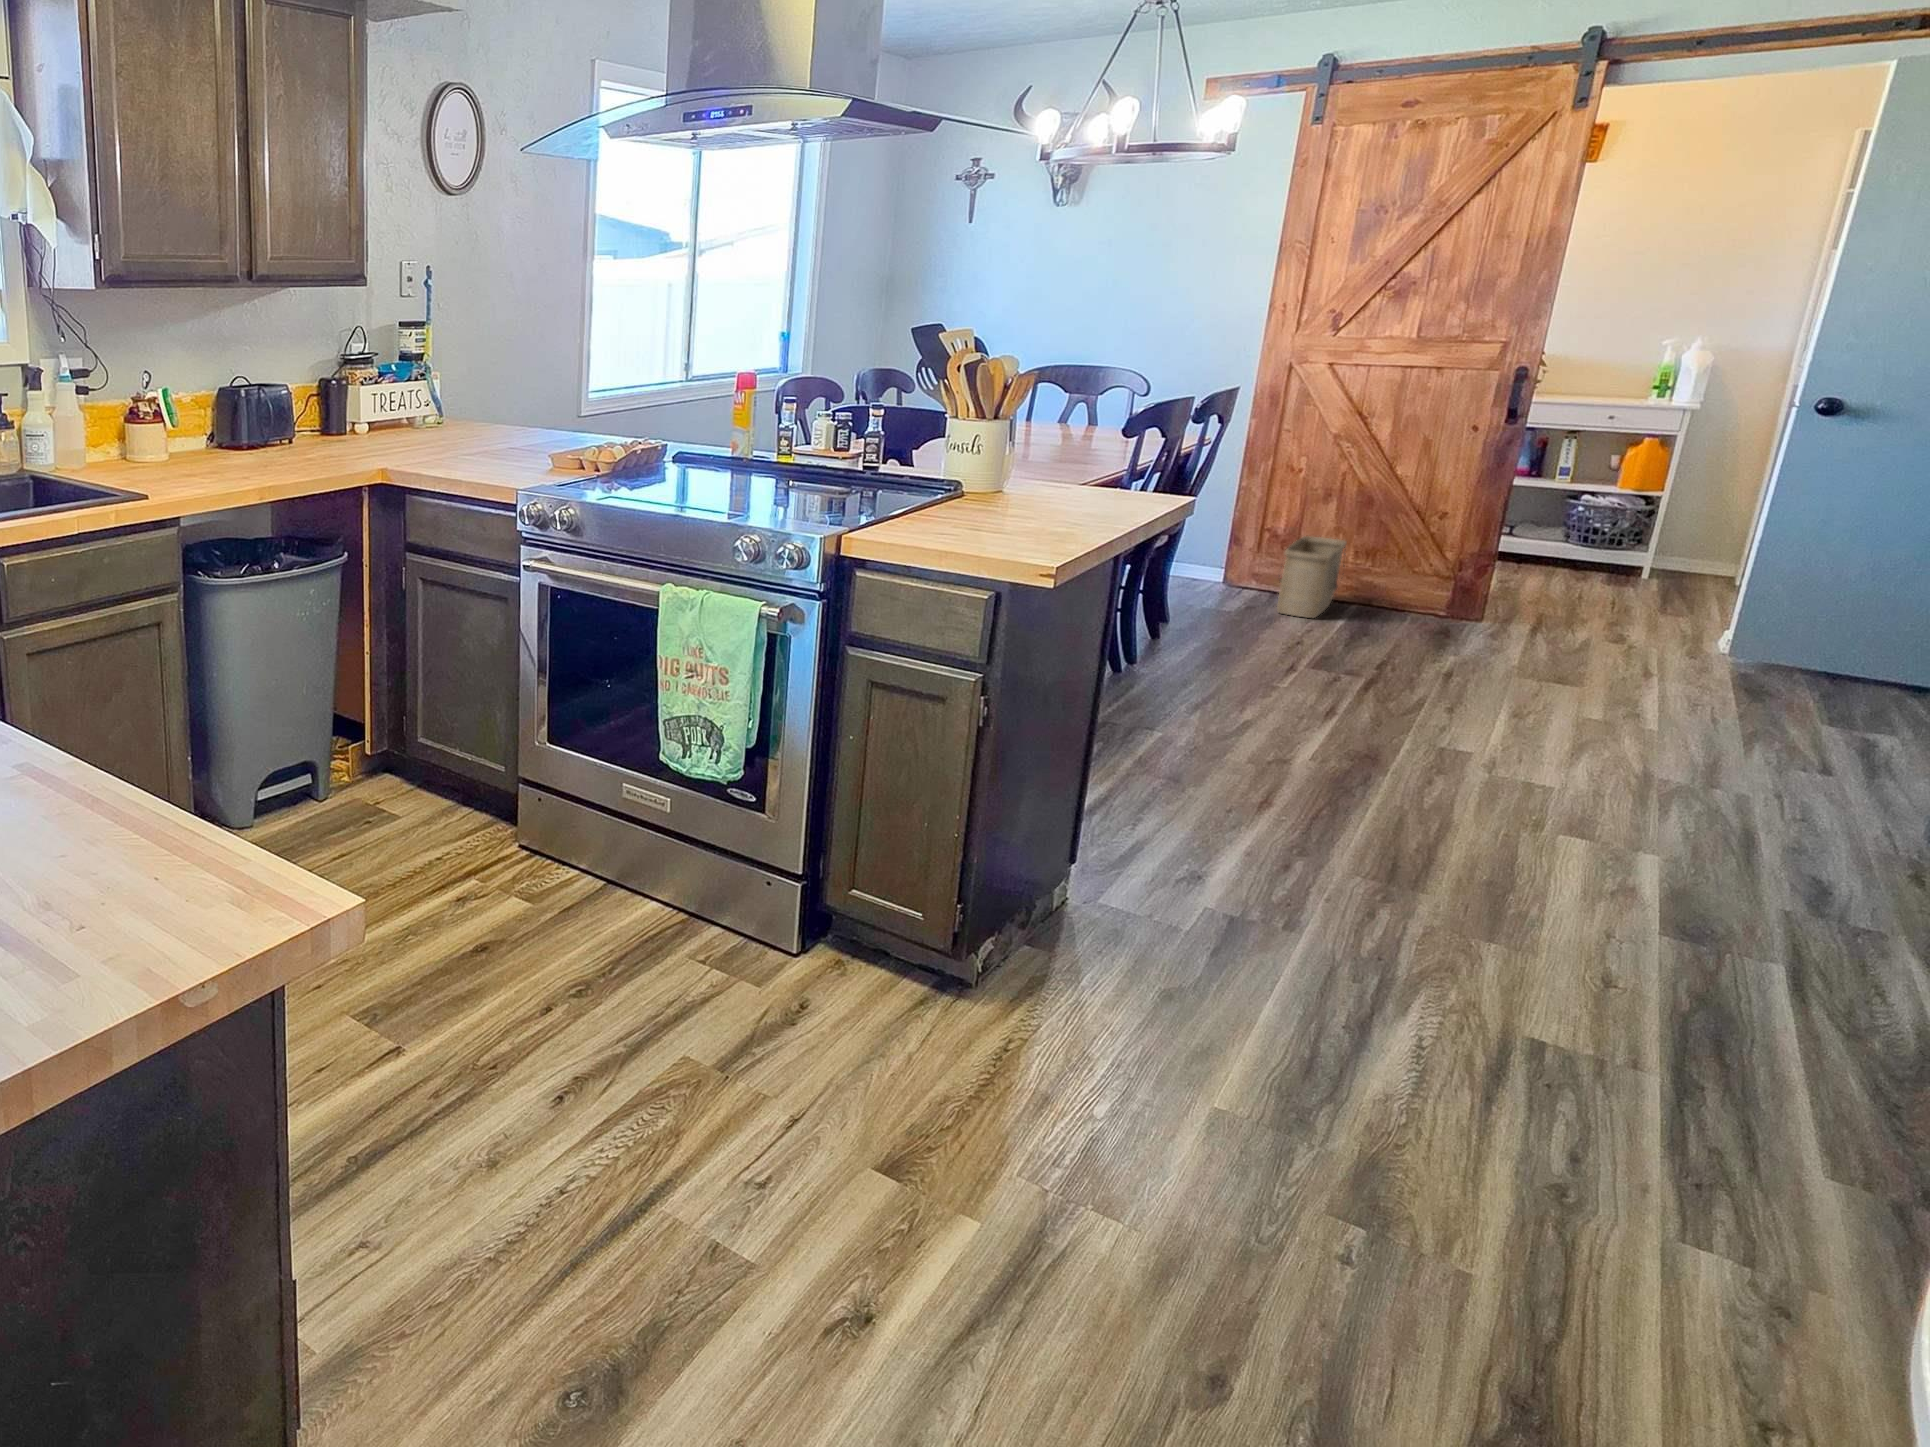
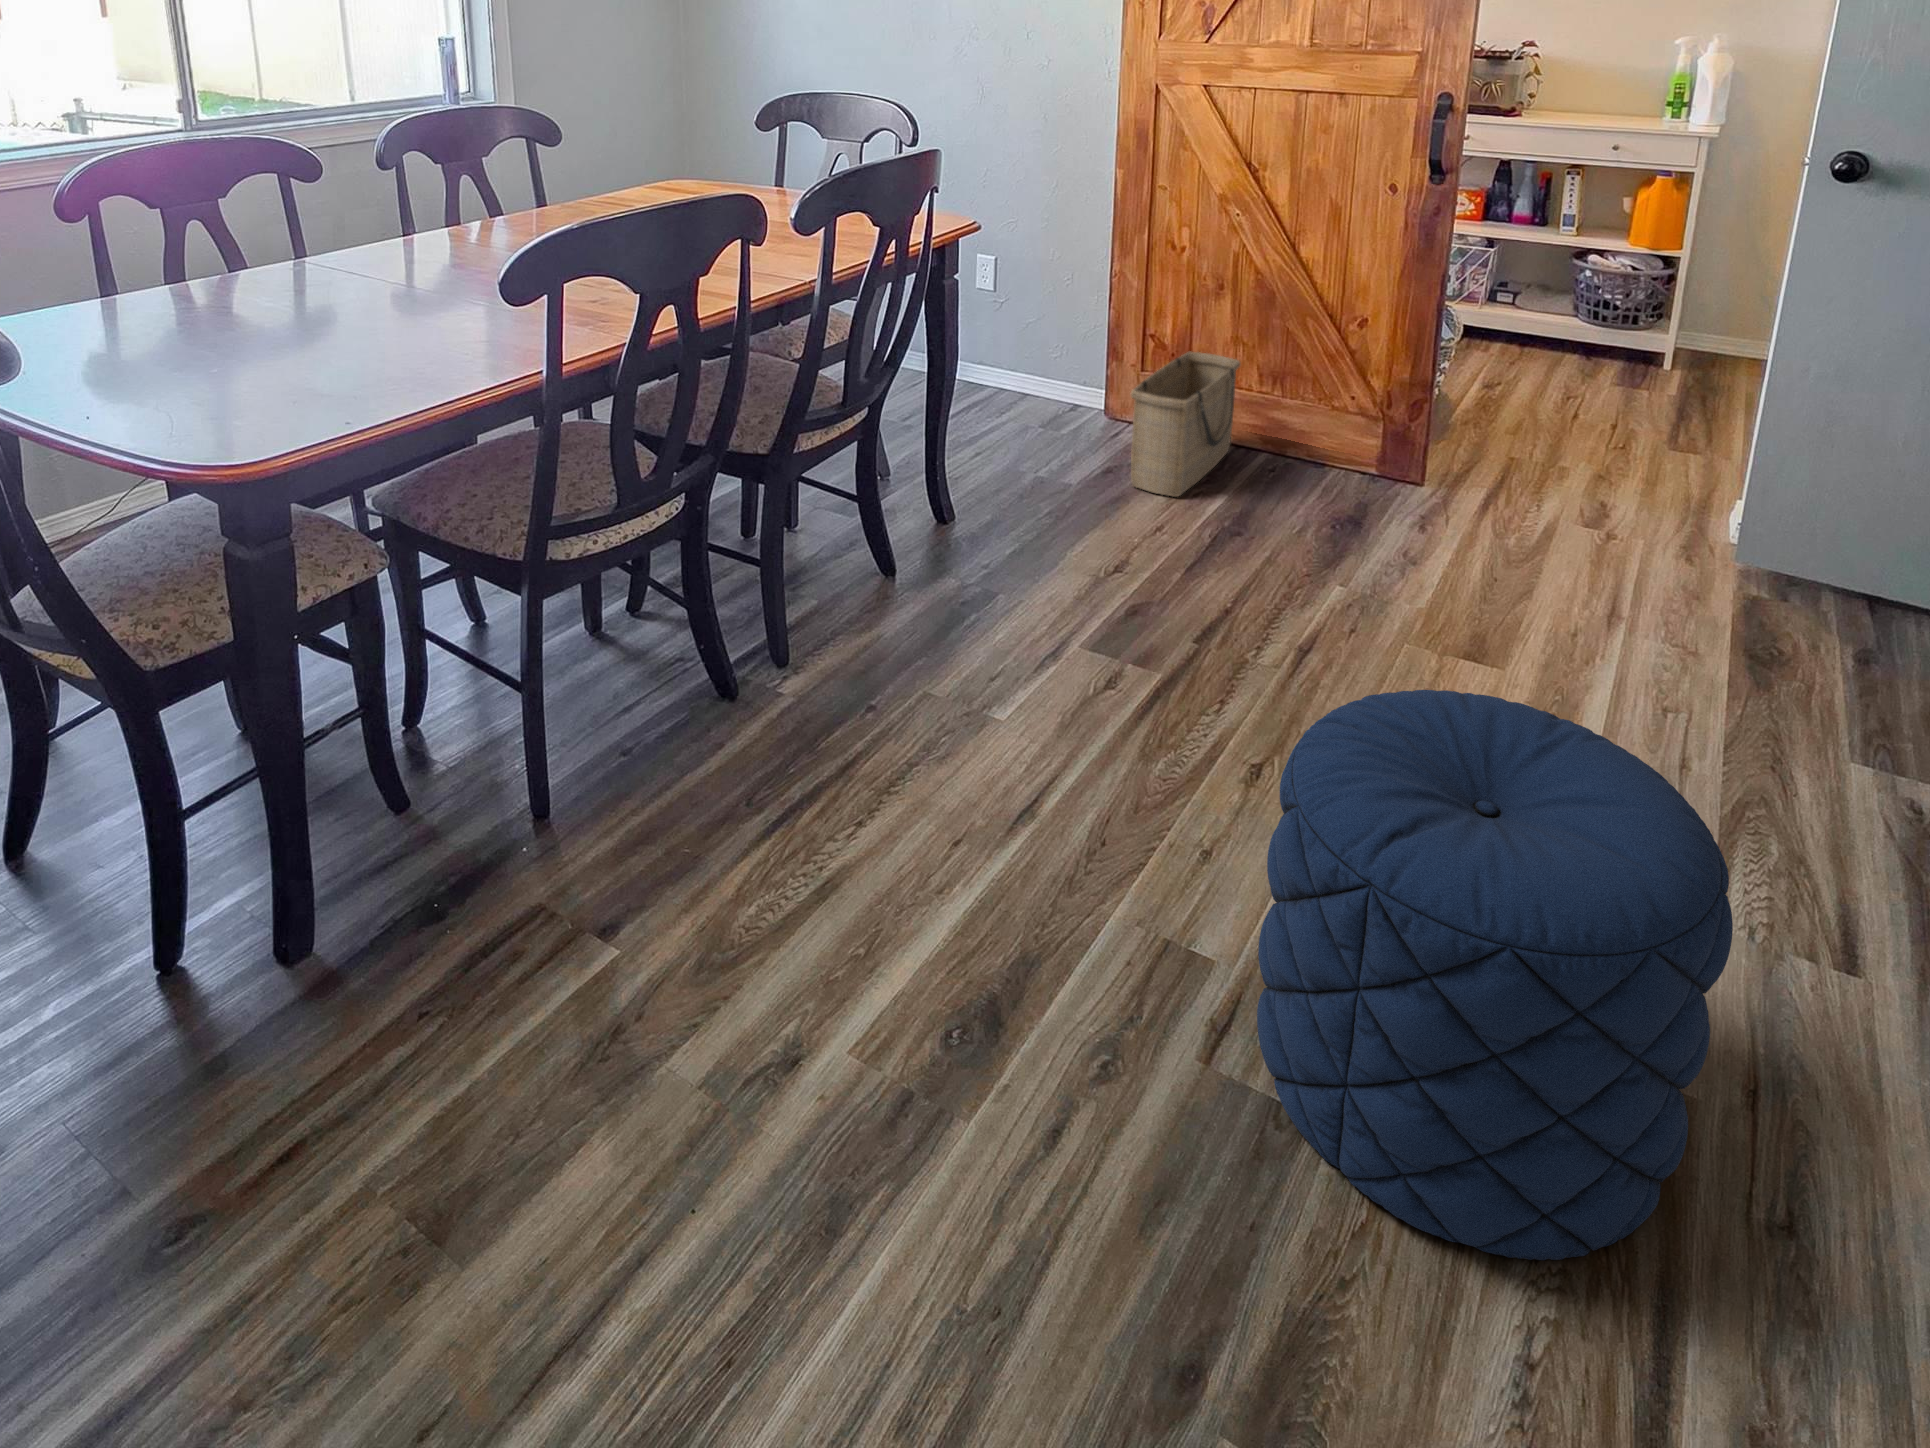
pouf: none [1508,619,1776,815] -> present [1257,690,1733,1260]

